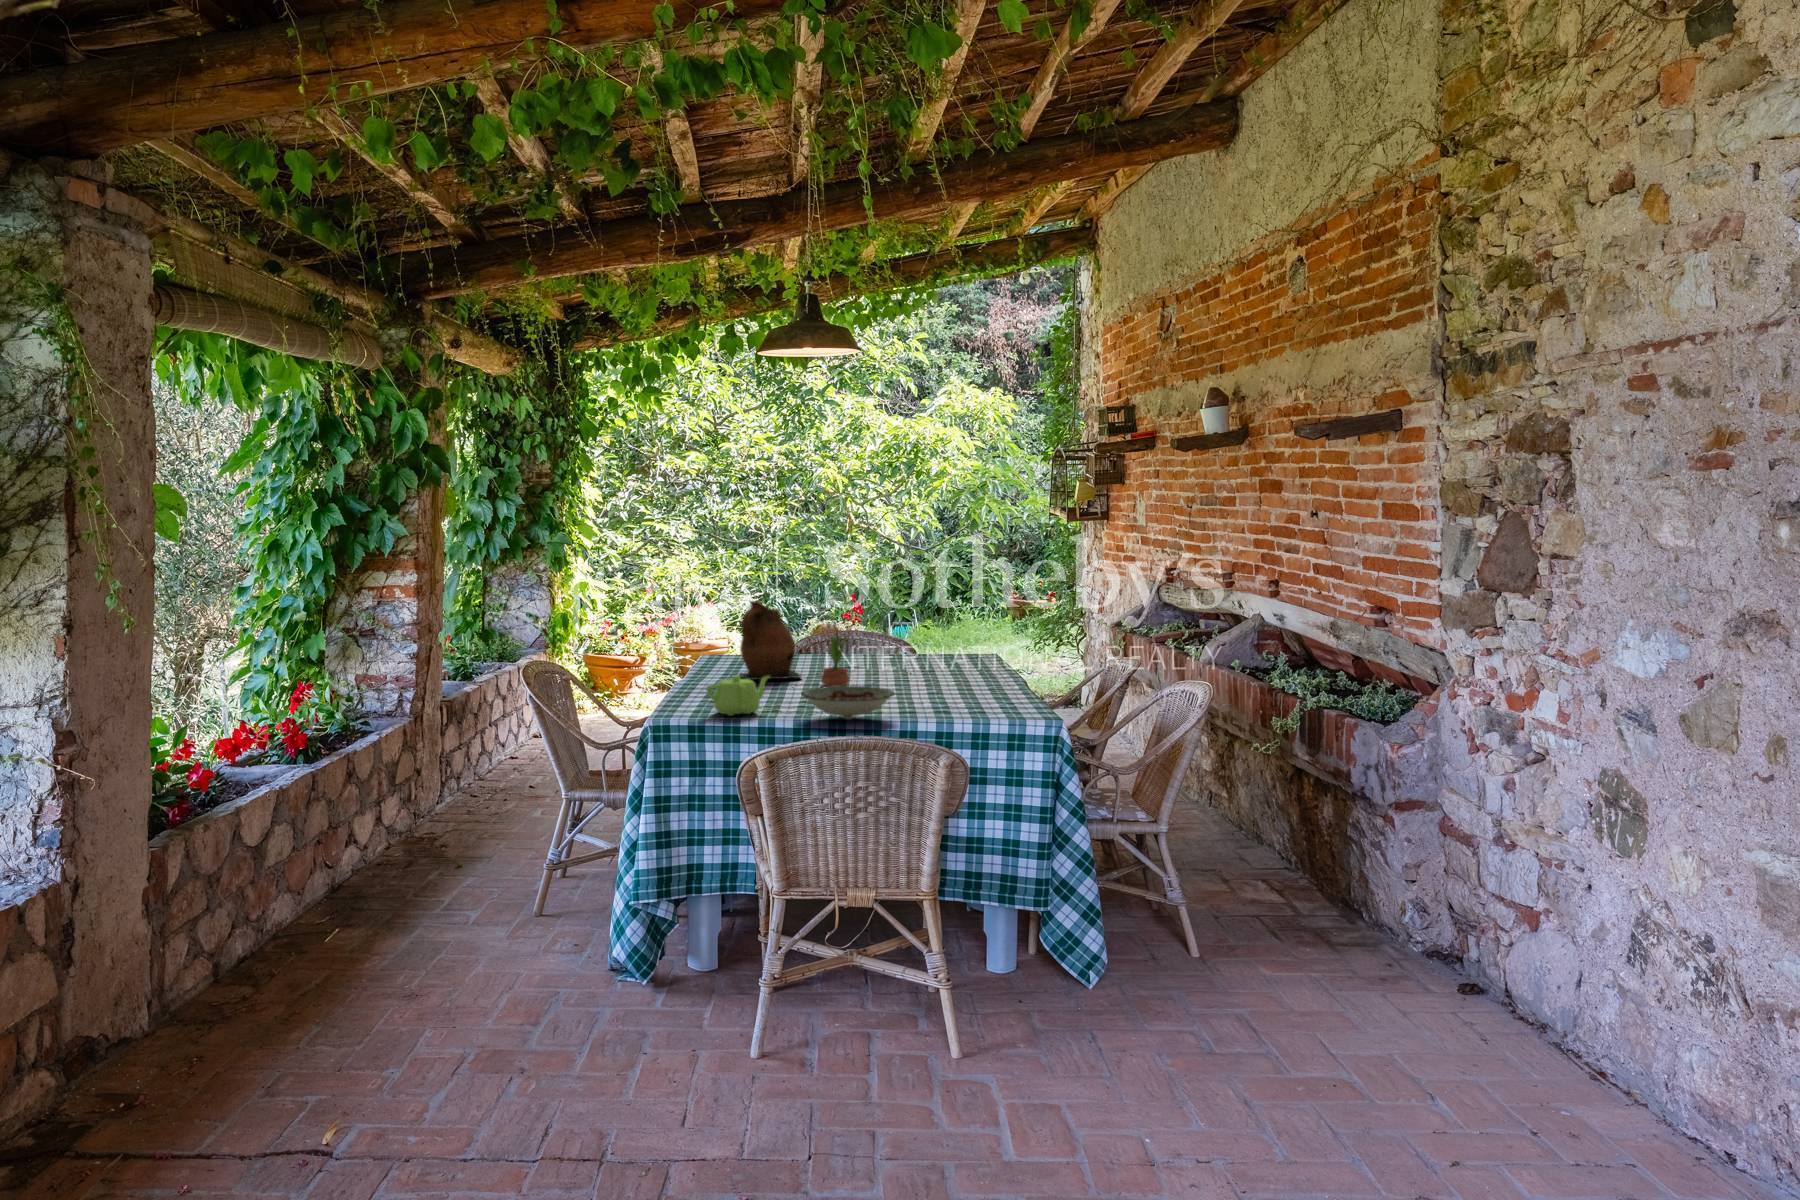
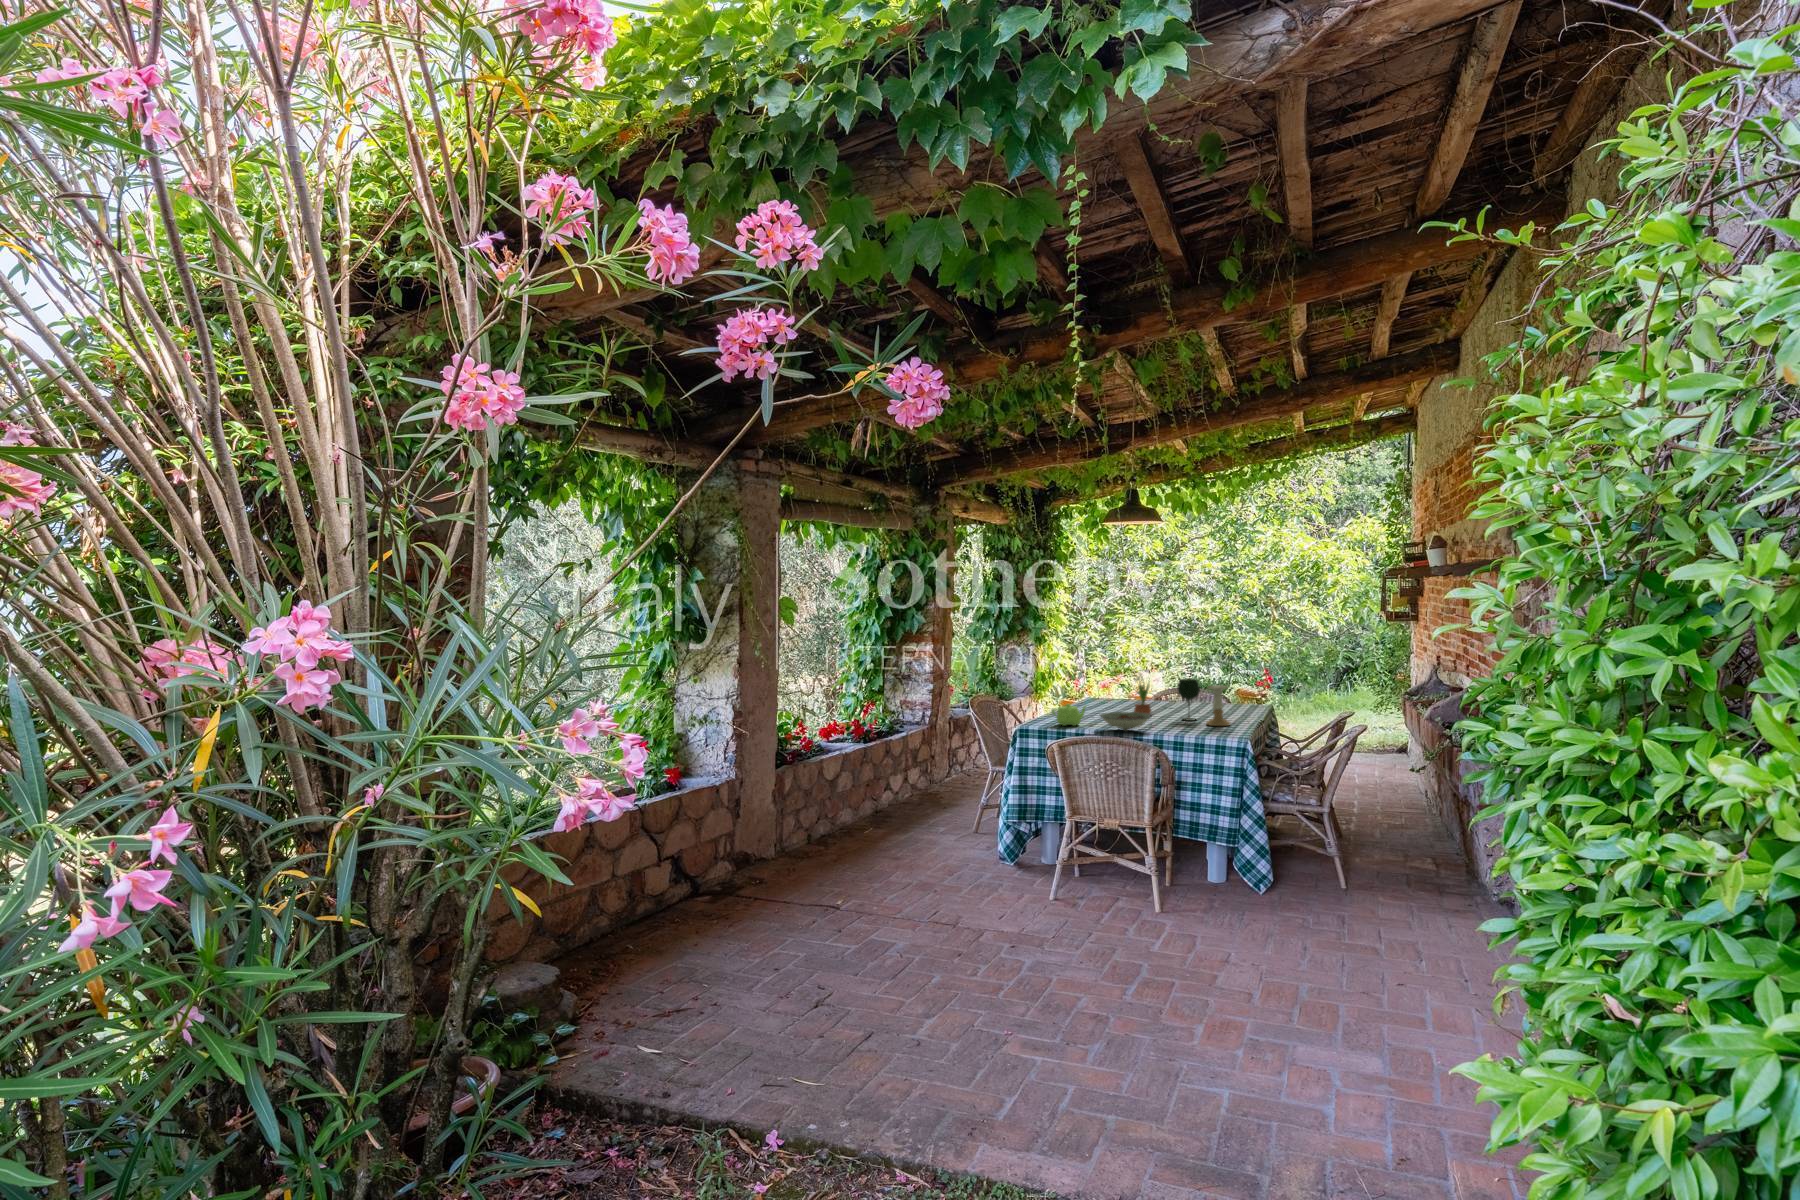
ceramic pitcher: present [739,601,802,680] -> none [1090,662,1128,710]
wine glass: none [902,625,938,693] -> present [1178,679,1200,721]
candle holder: none [957,635,996,701] -> present [1206,685,1230,726]

